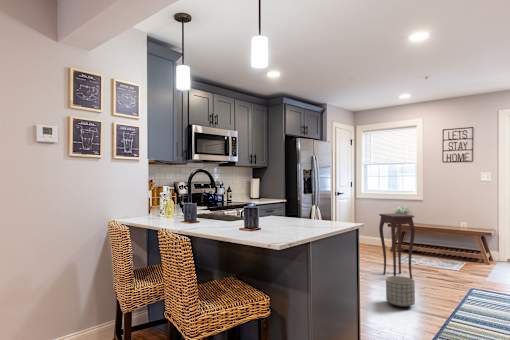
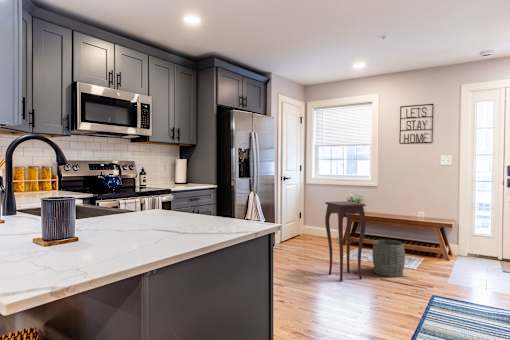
woven basket: none [421,246,450,277] -> present [372,240,405,277]
planter: present [386,276,415,307] -> none [326,280,361,321]

